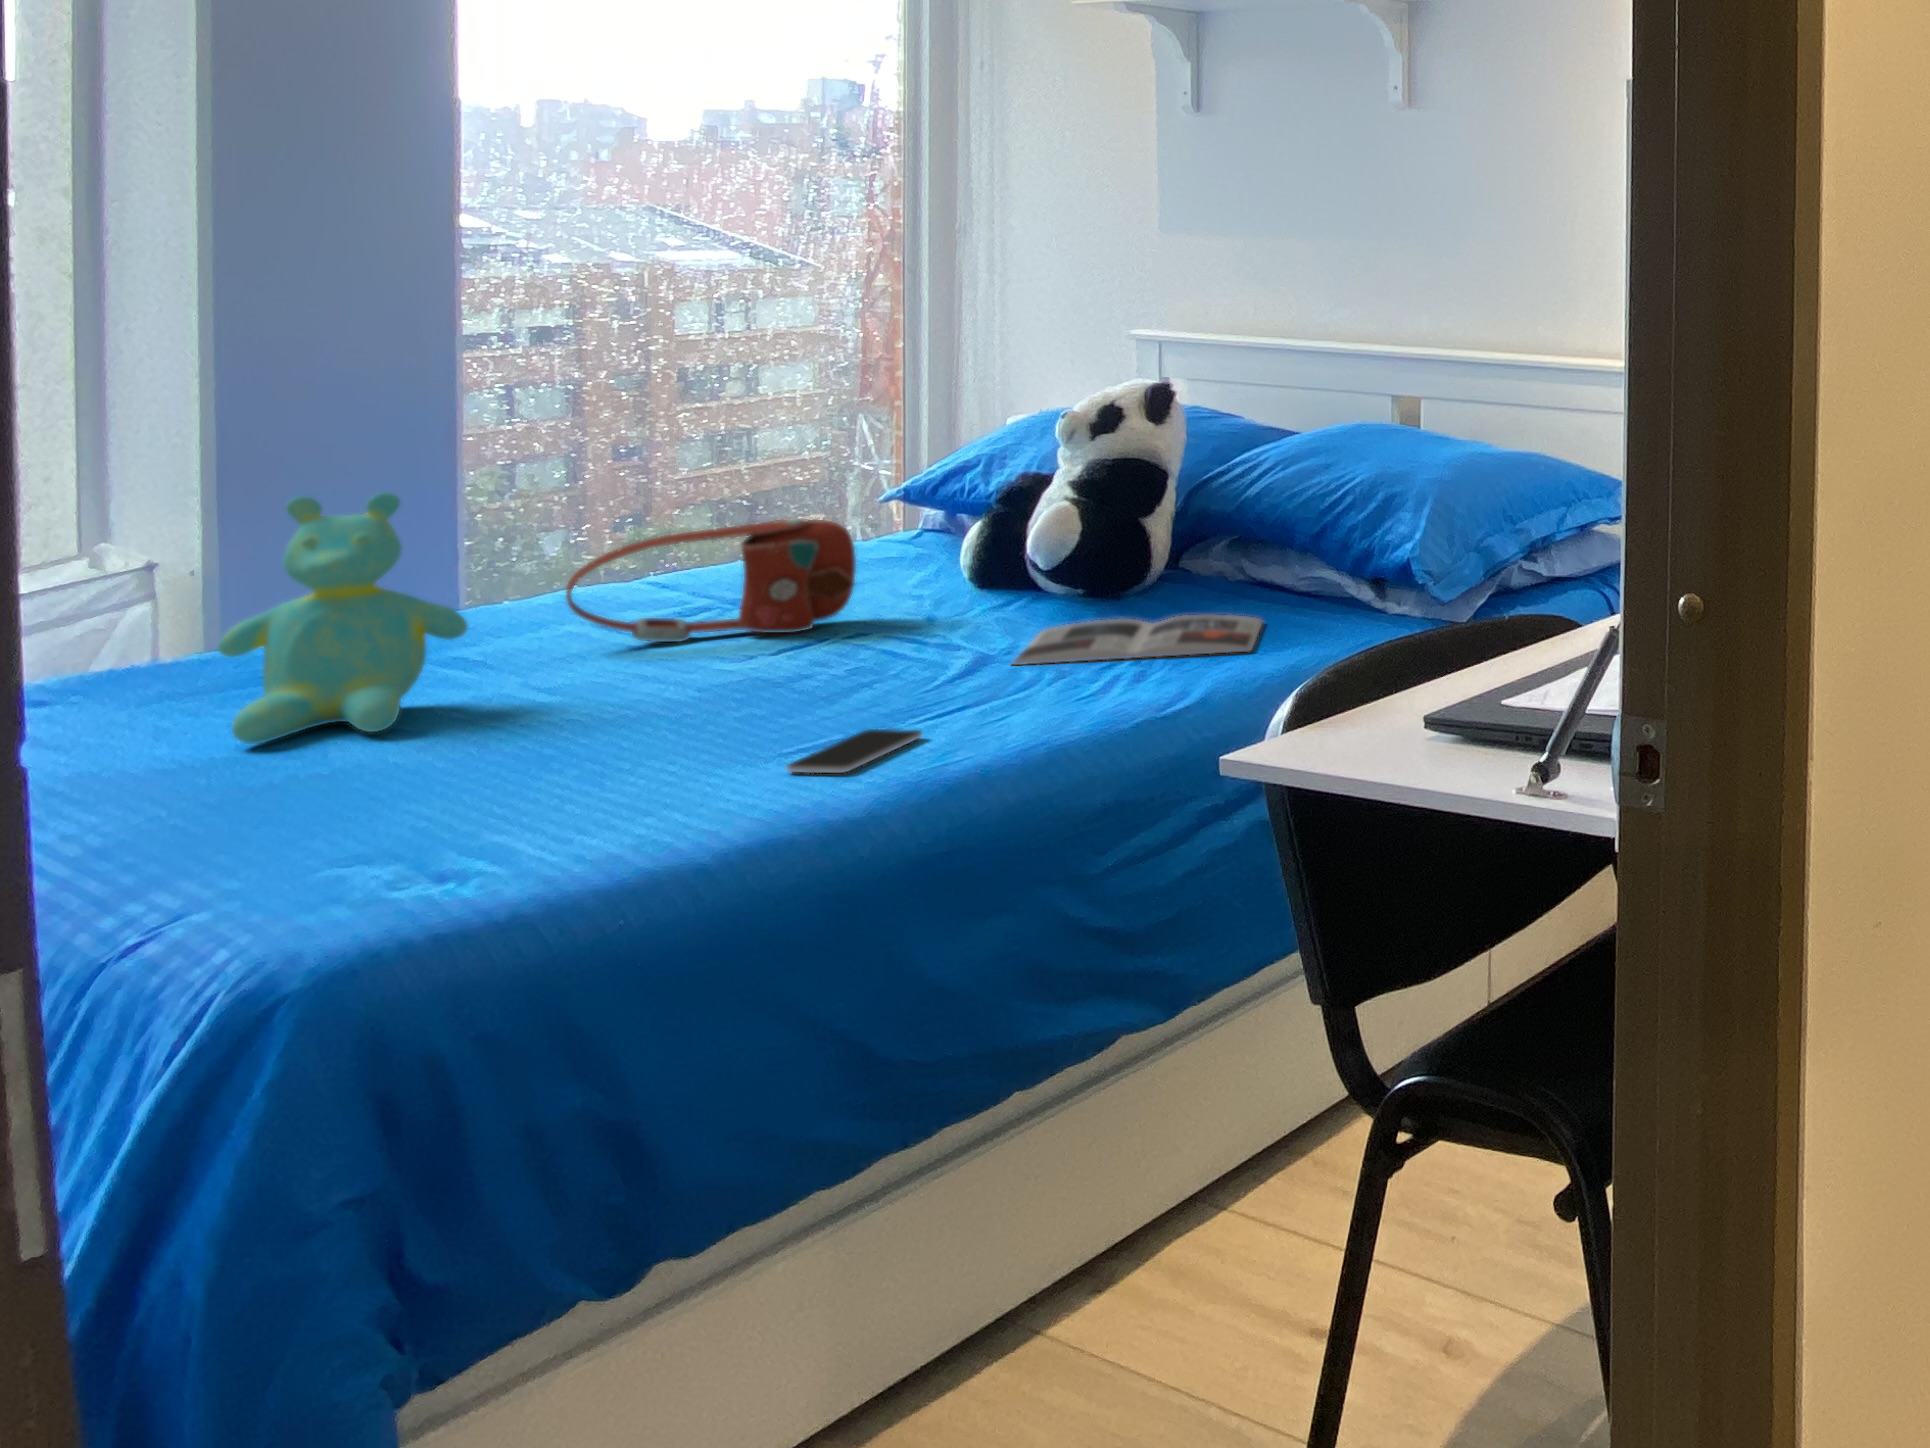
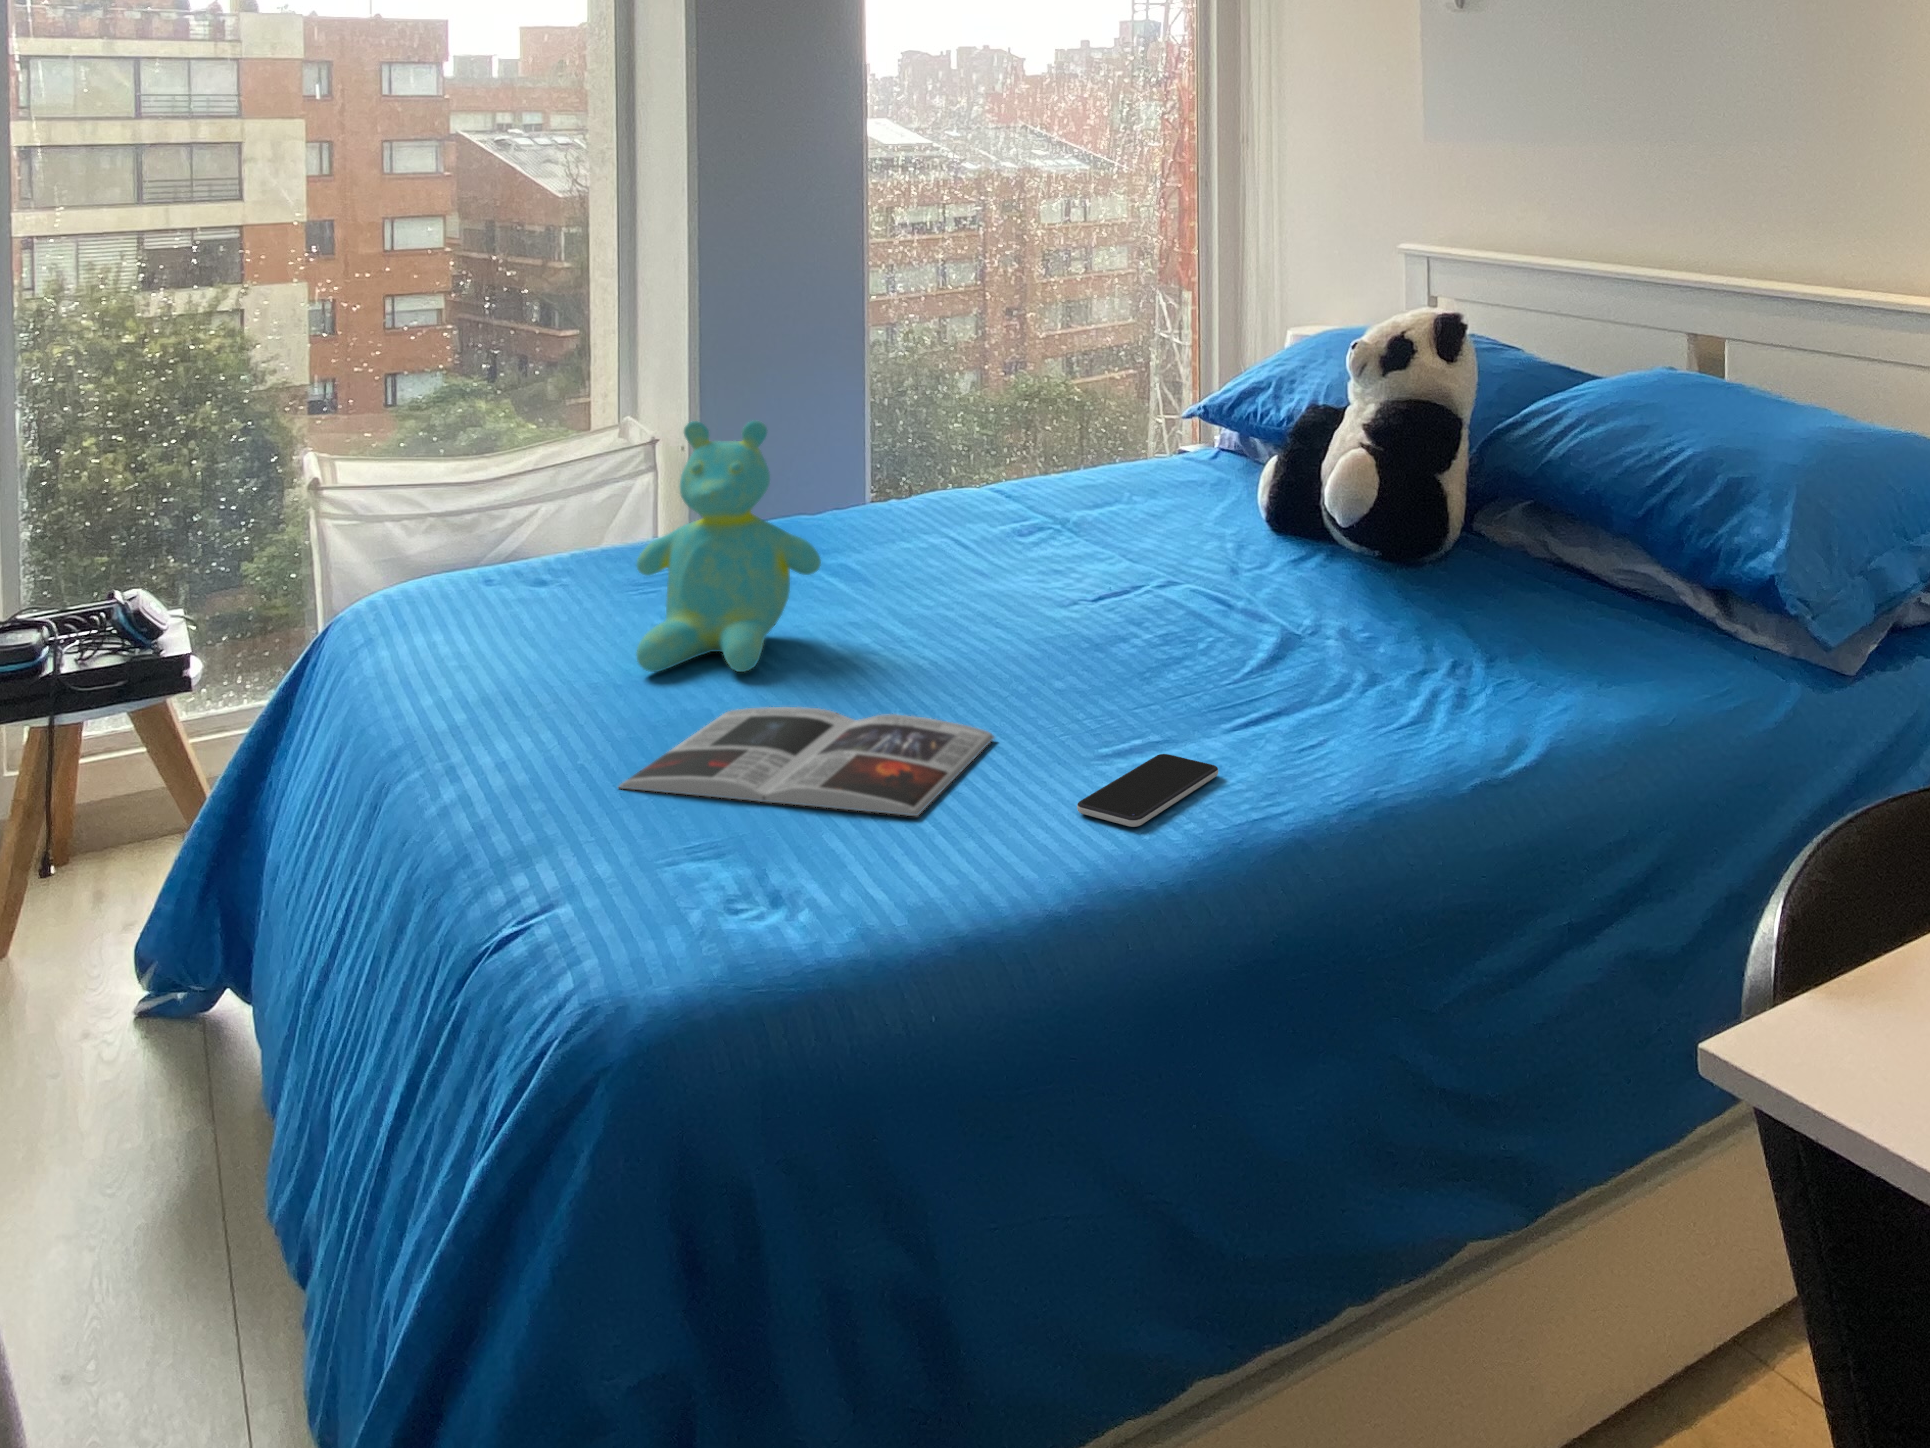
handbag: present [566,518,856,642] -> none [910,454,1157,579]
magazine: present [1013,615,1263,665] -> present [619,707,994,816]

